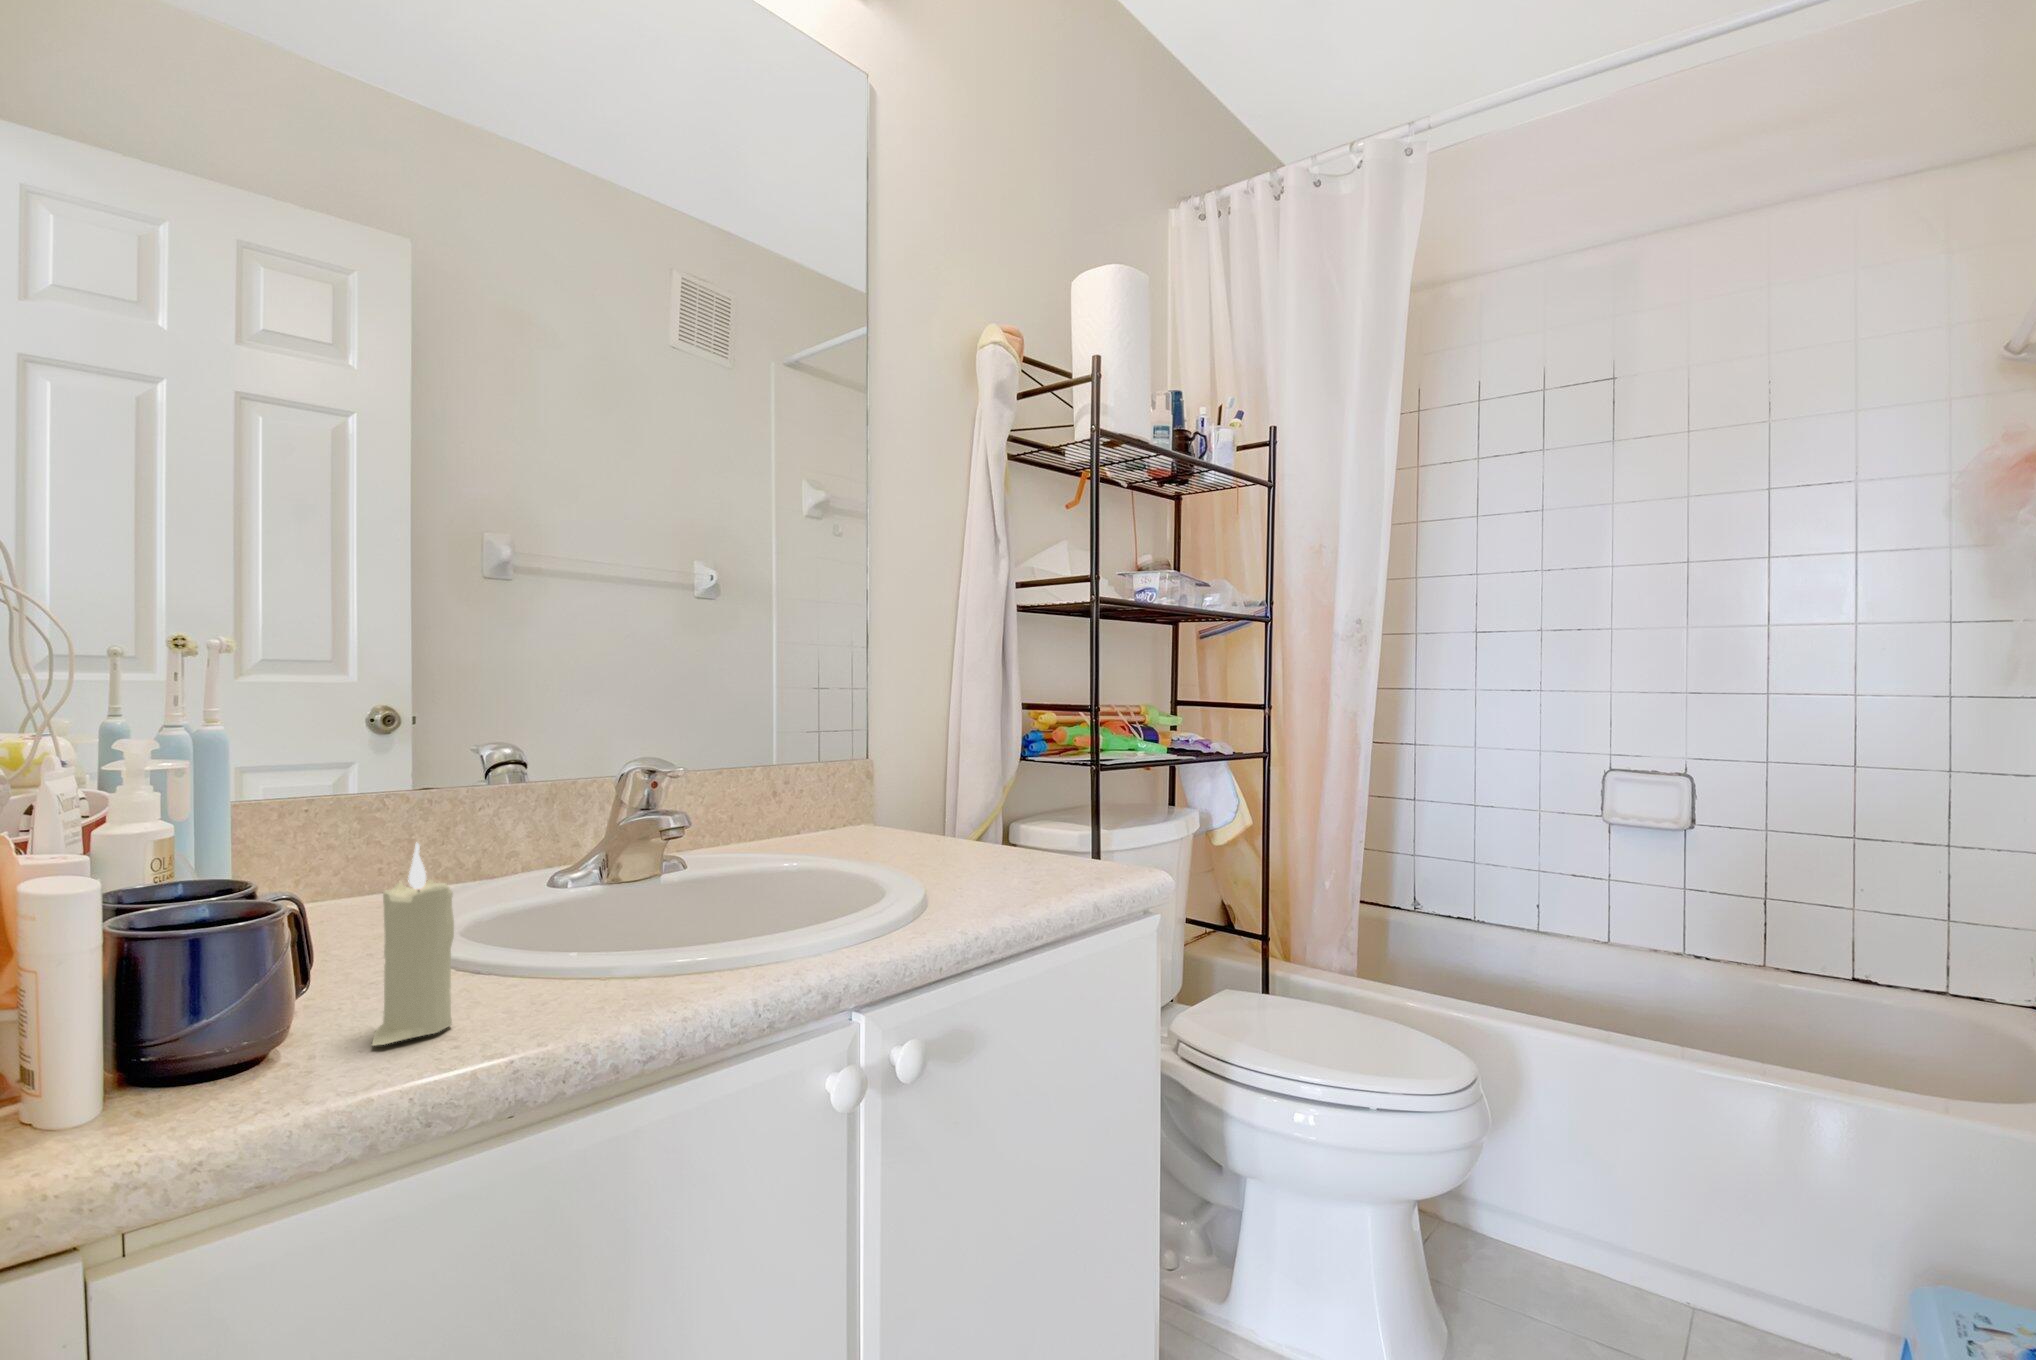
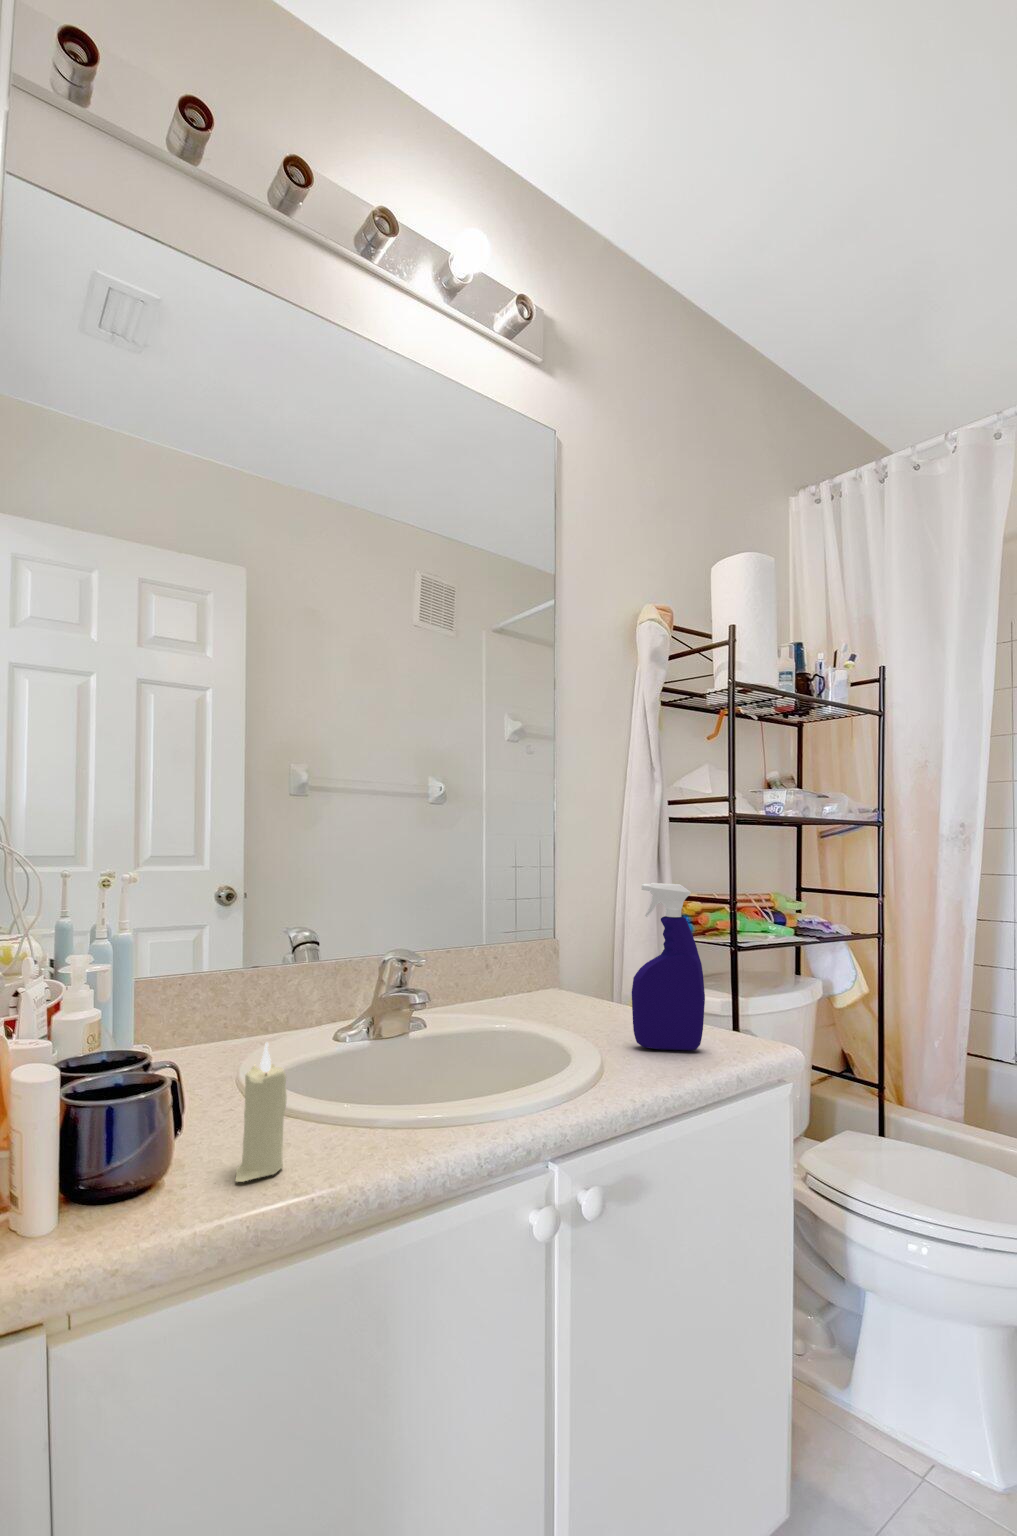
spray bottle: none [967,662,1060,874] -> present [632,883,705,1050]

